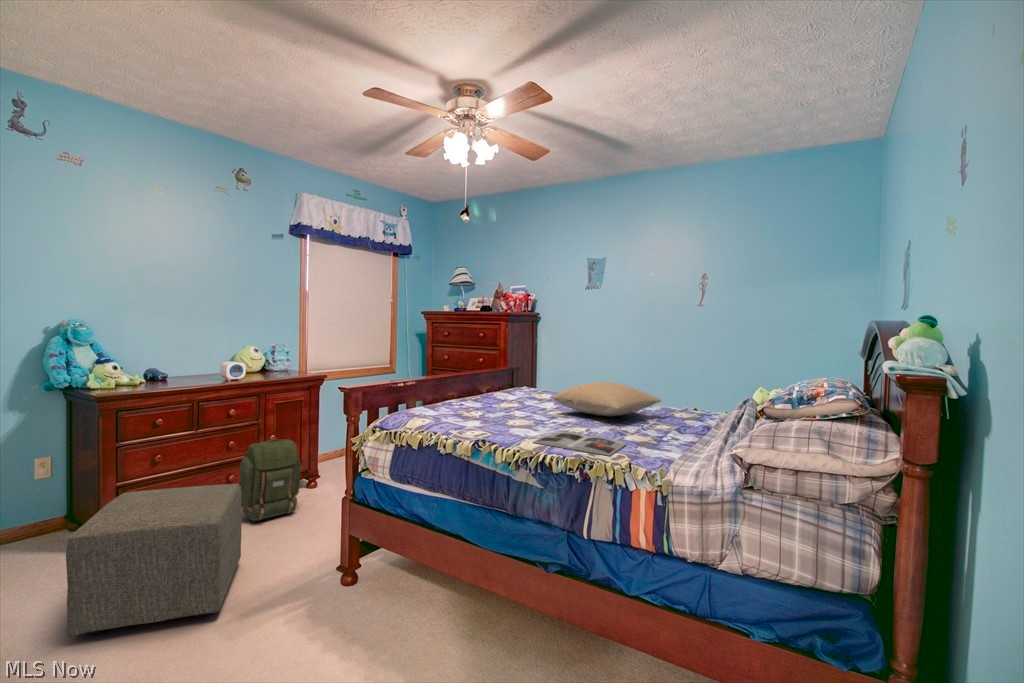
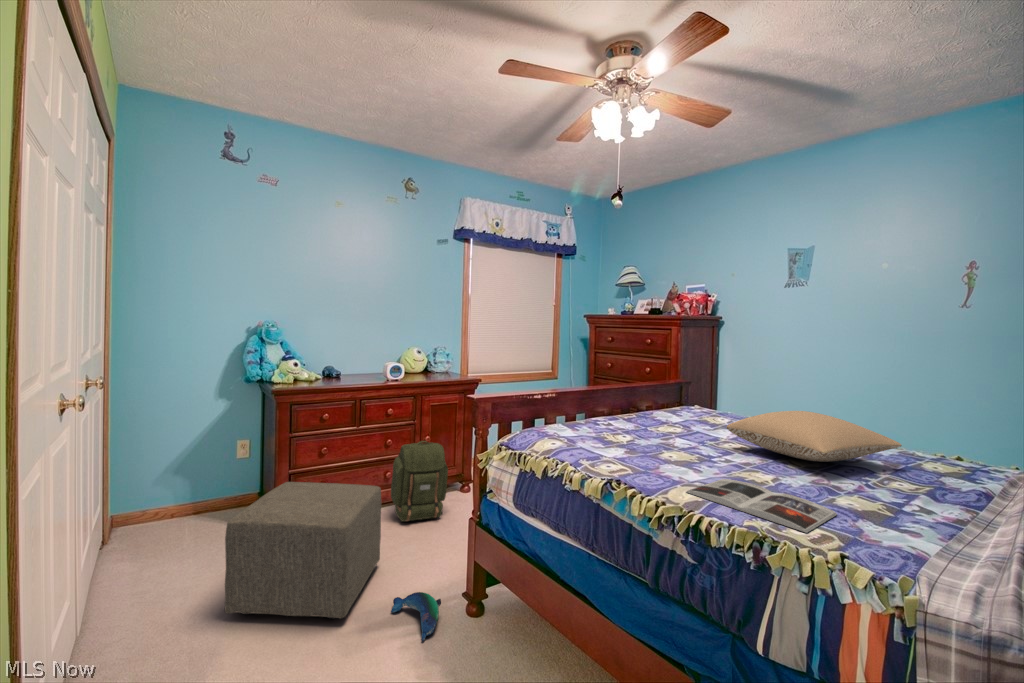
plush toy: none [266,573,319,613] -> present [391,592,441,641]

